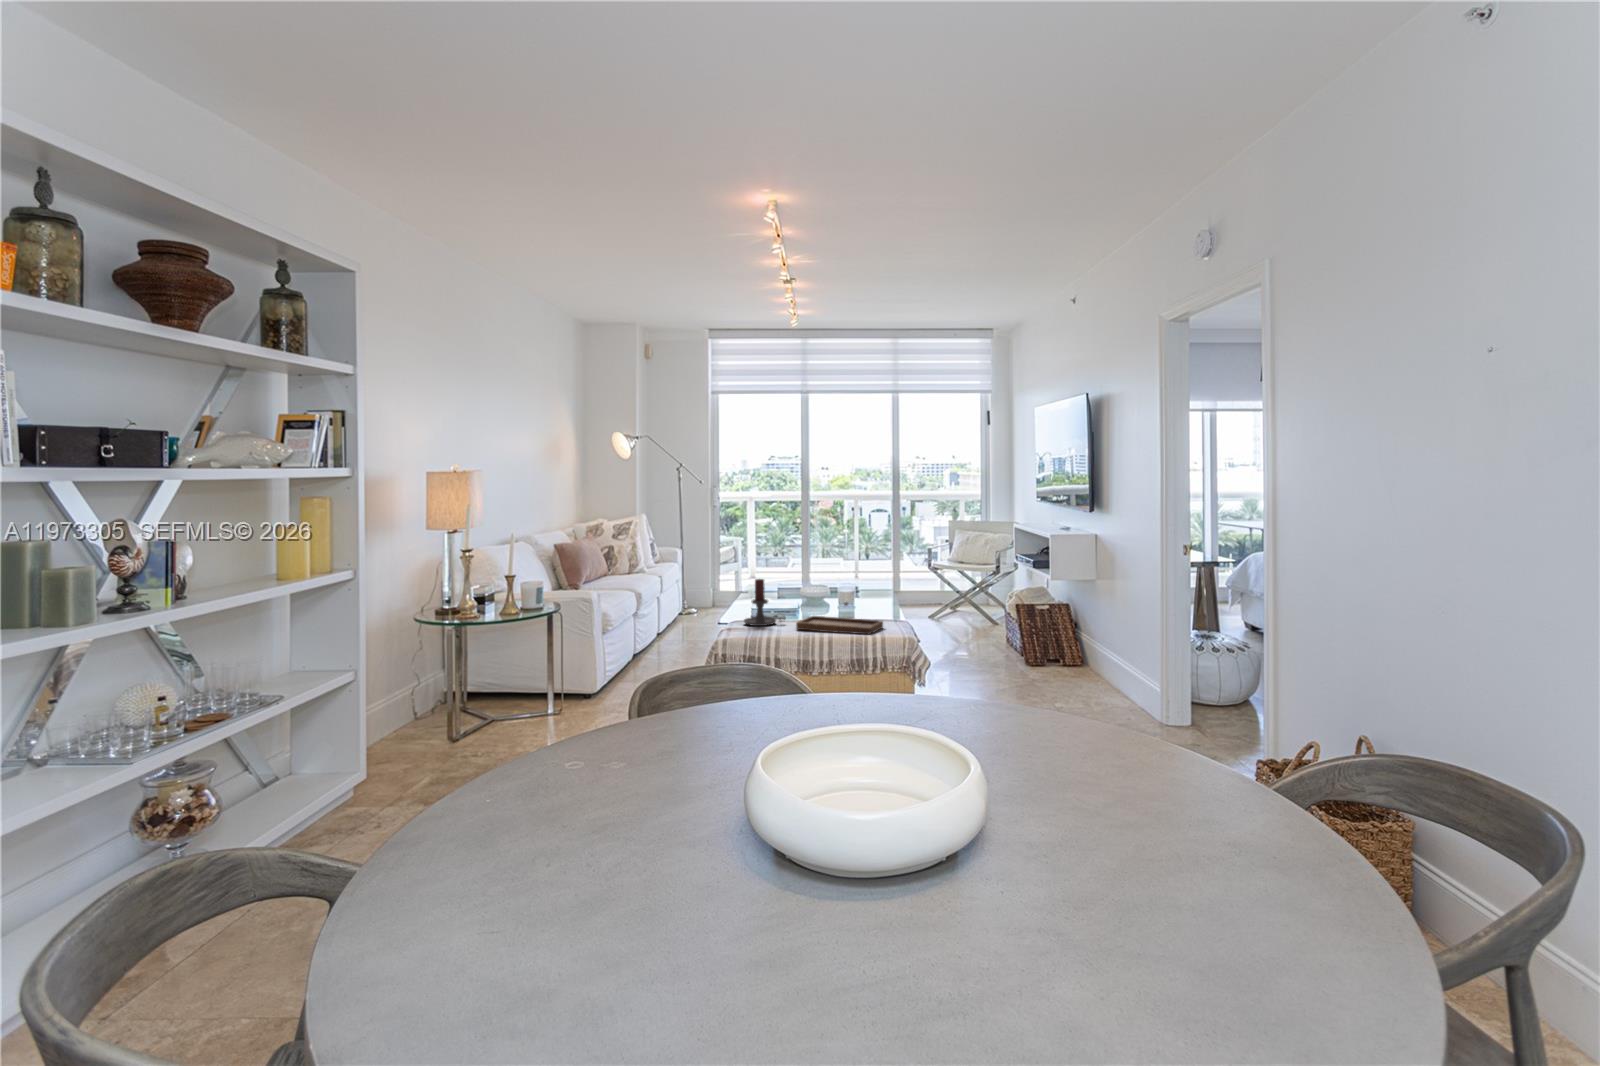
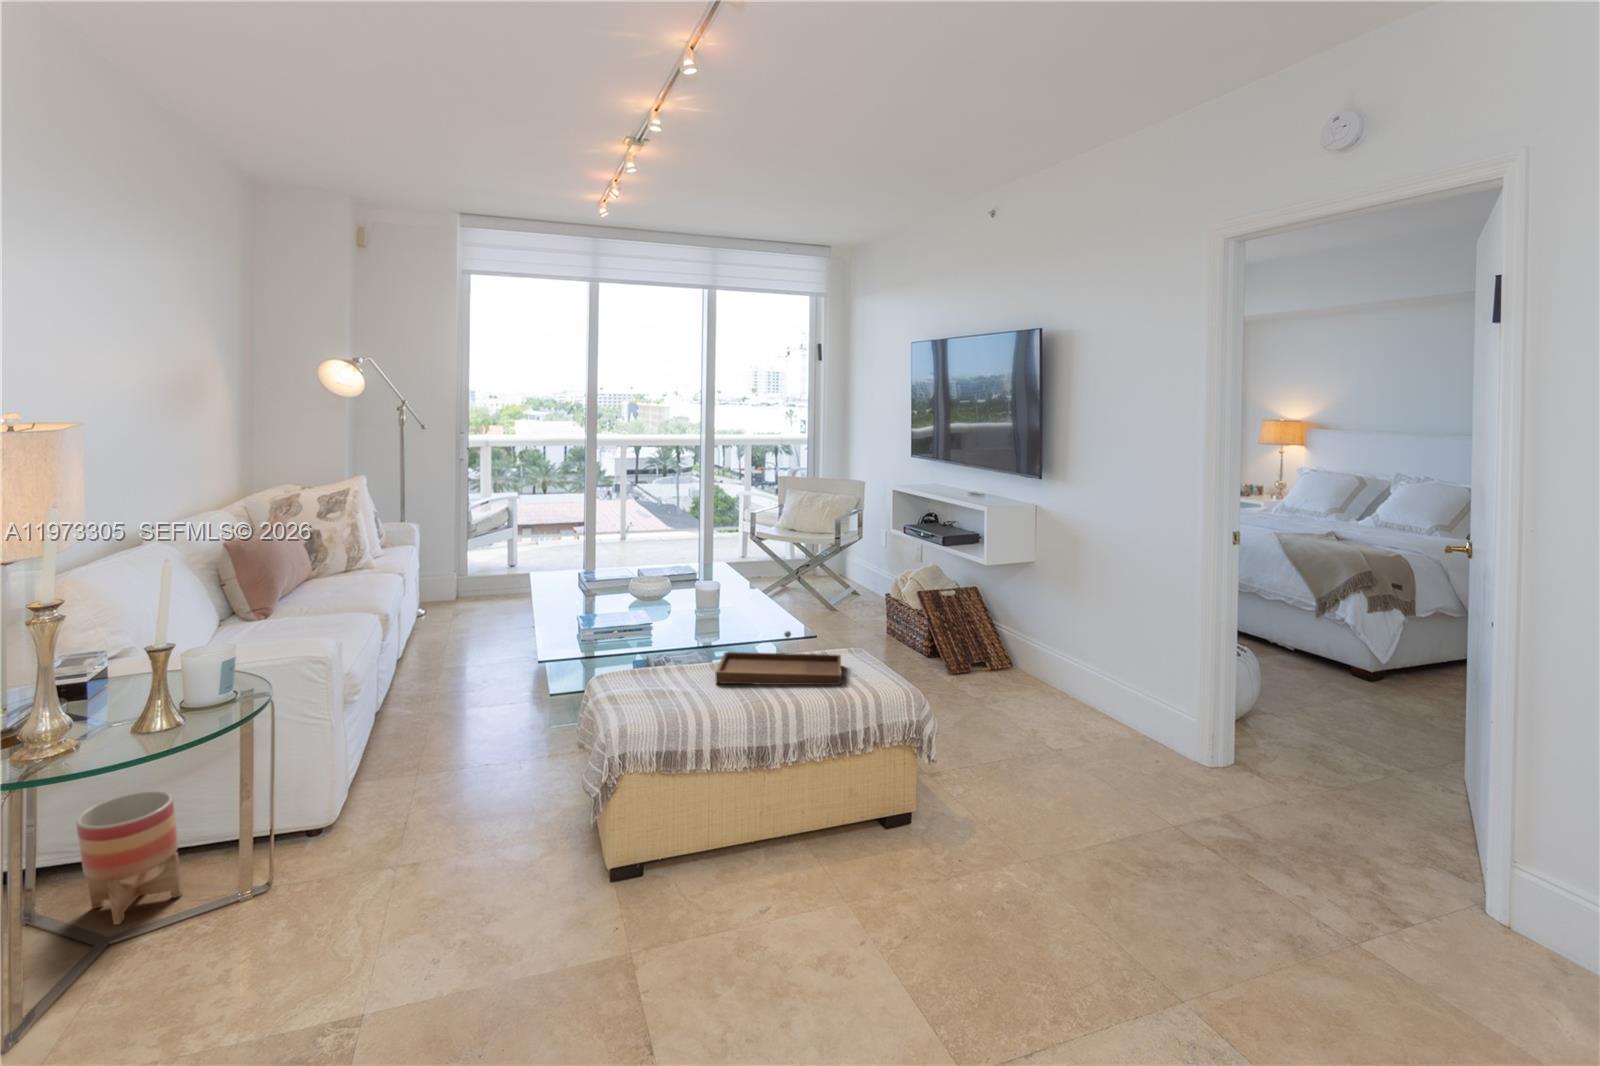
candle holder: present [744,579,784,626] -> none [612,599,682,679]
planter: none [486,658,525,717] -> present [76,791,183,925]

